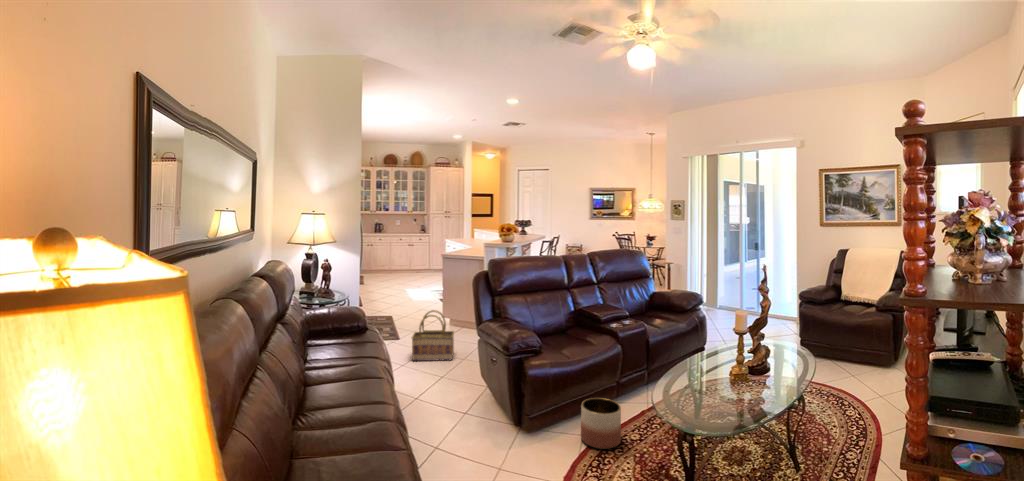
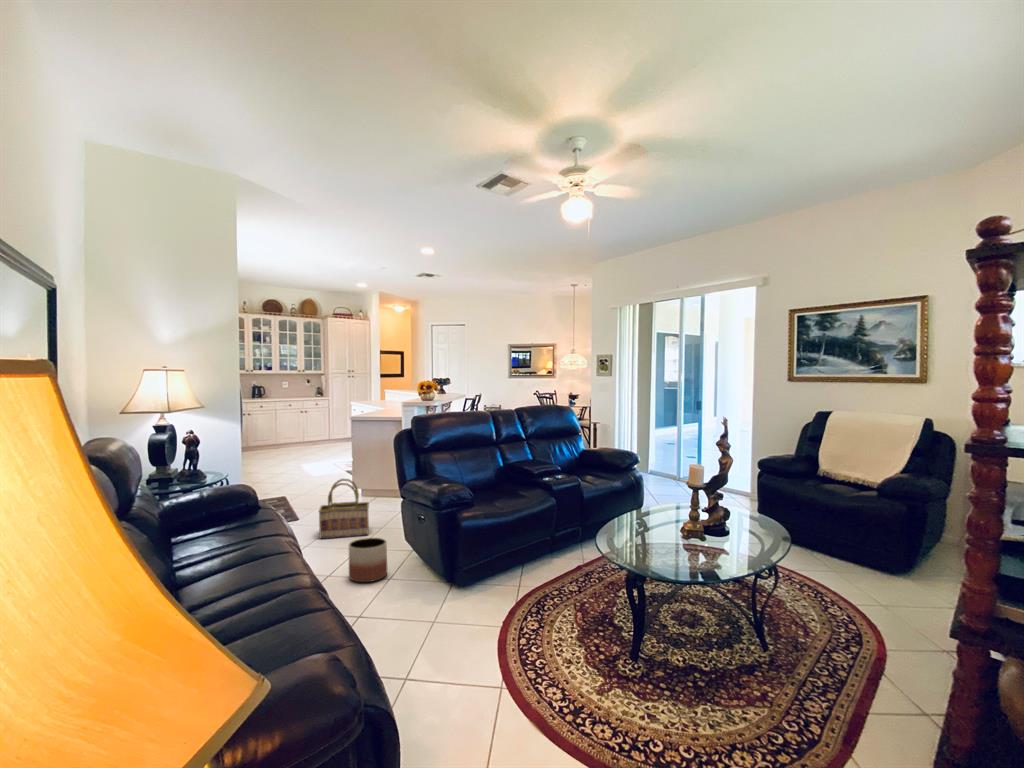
planter: present [581,398,621,449] -> present [349,538,387,582]

